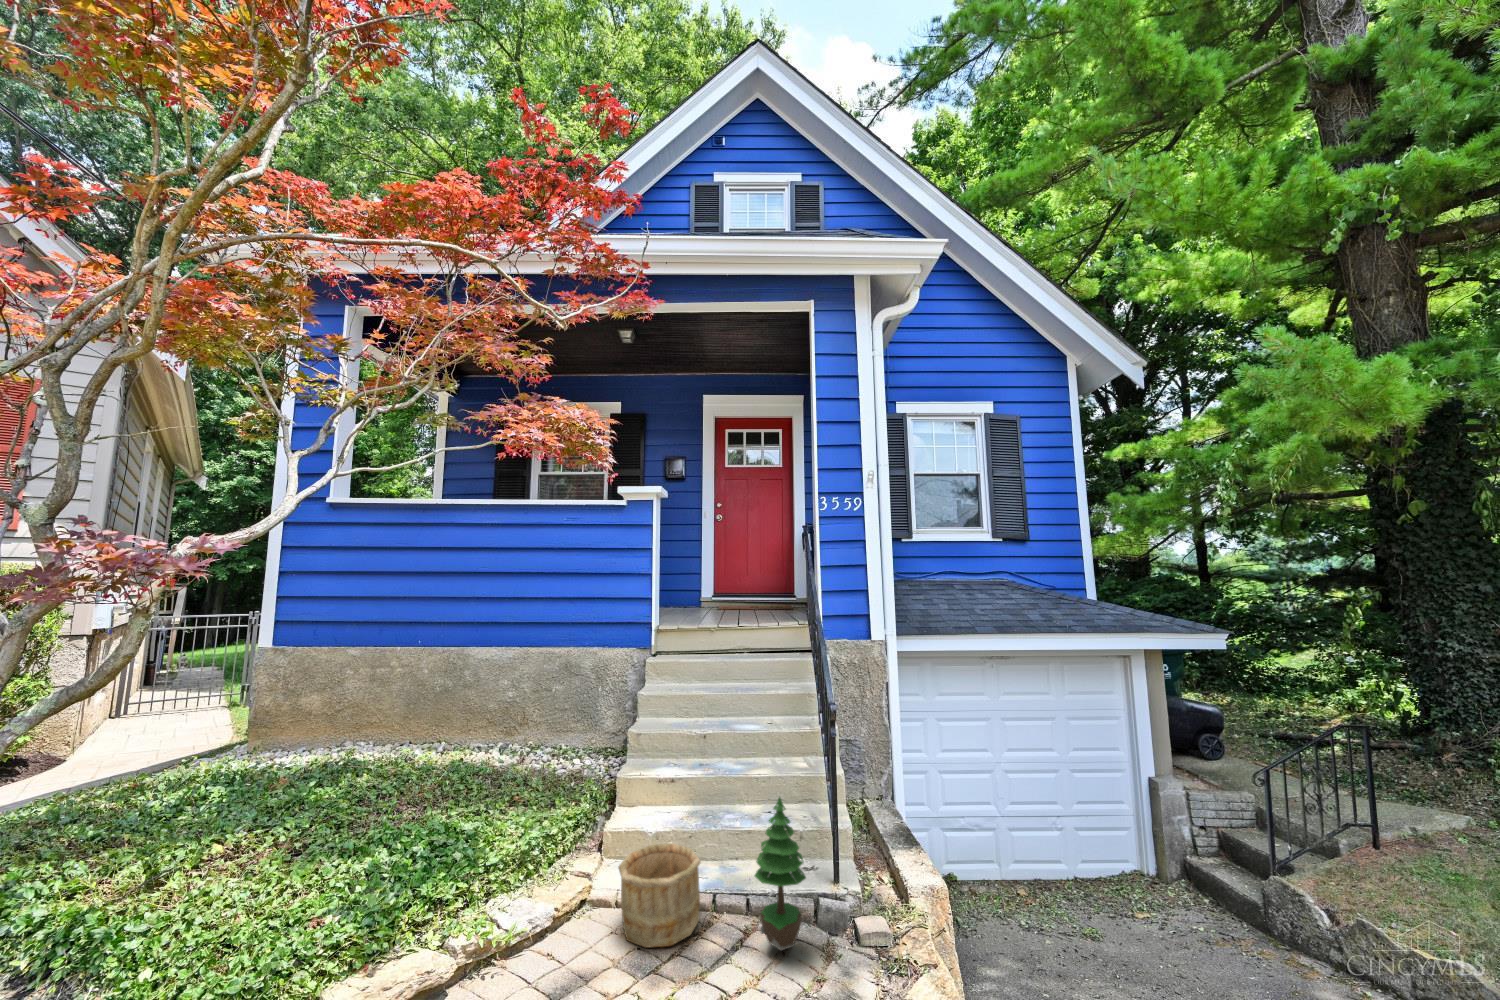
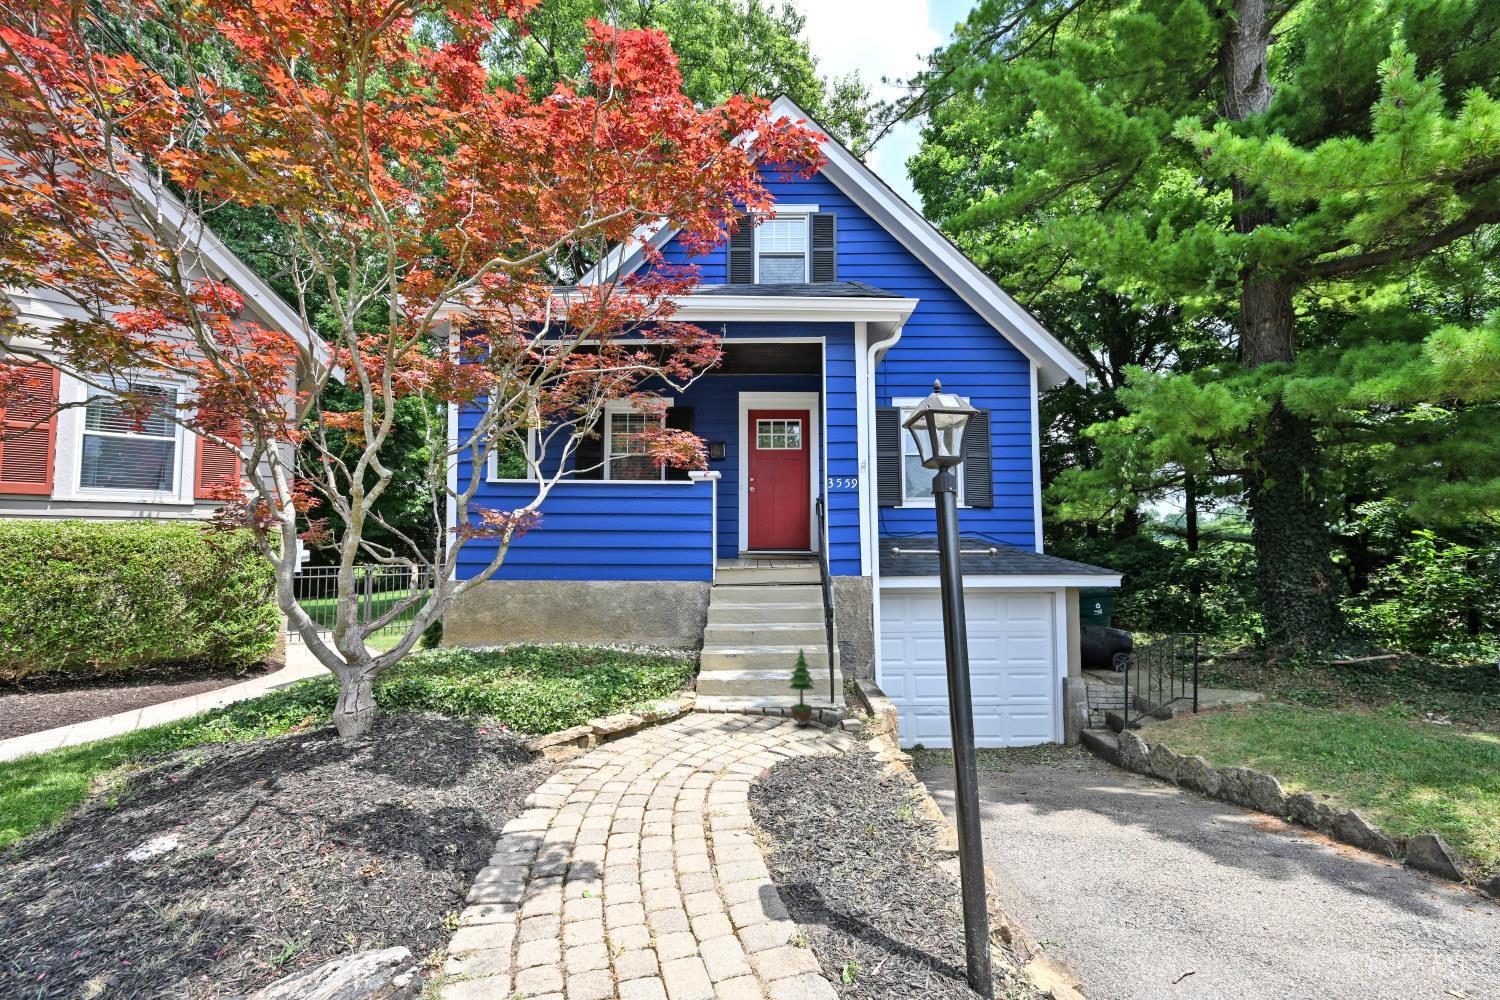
wooden bucket: present [619,844,700,948] -> none [714,679,758,723]

